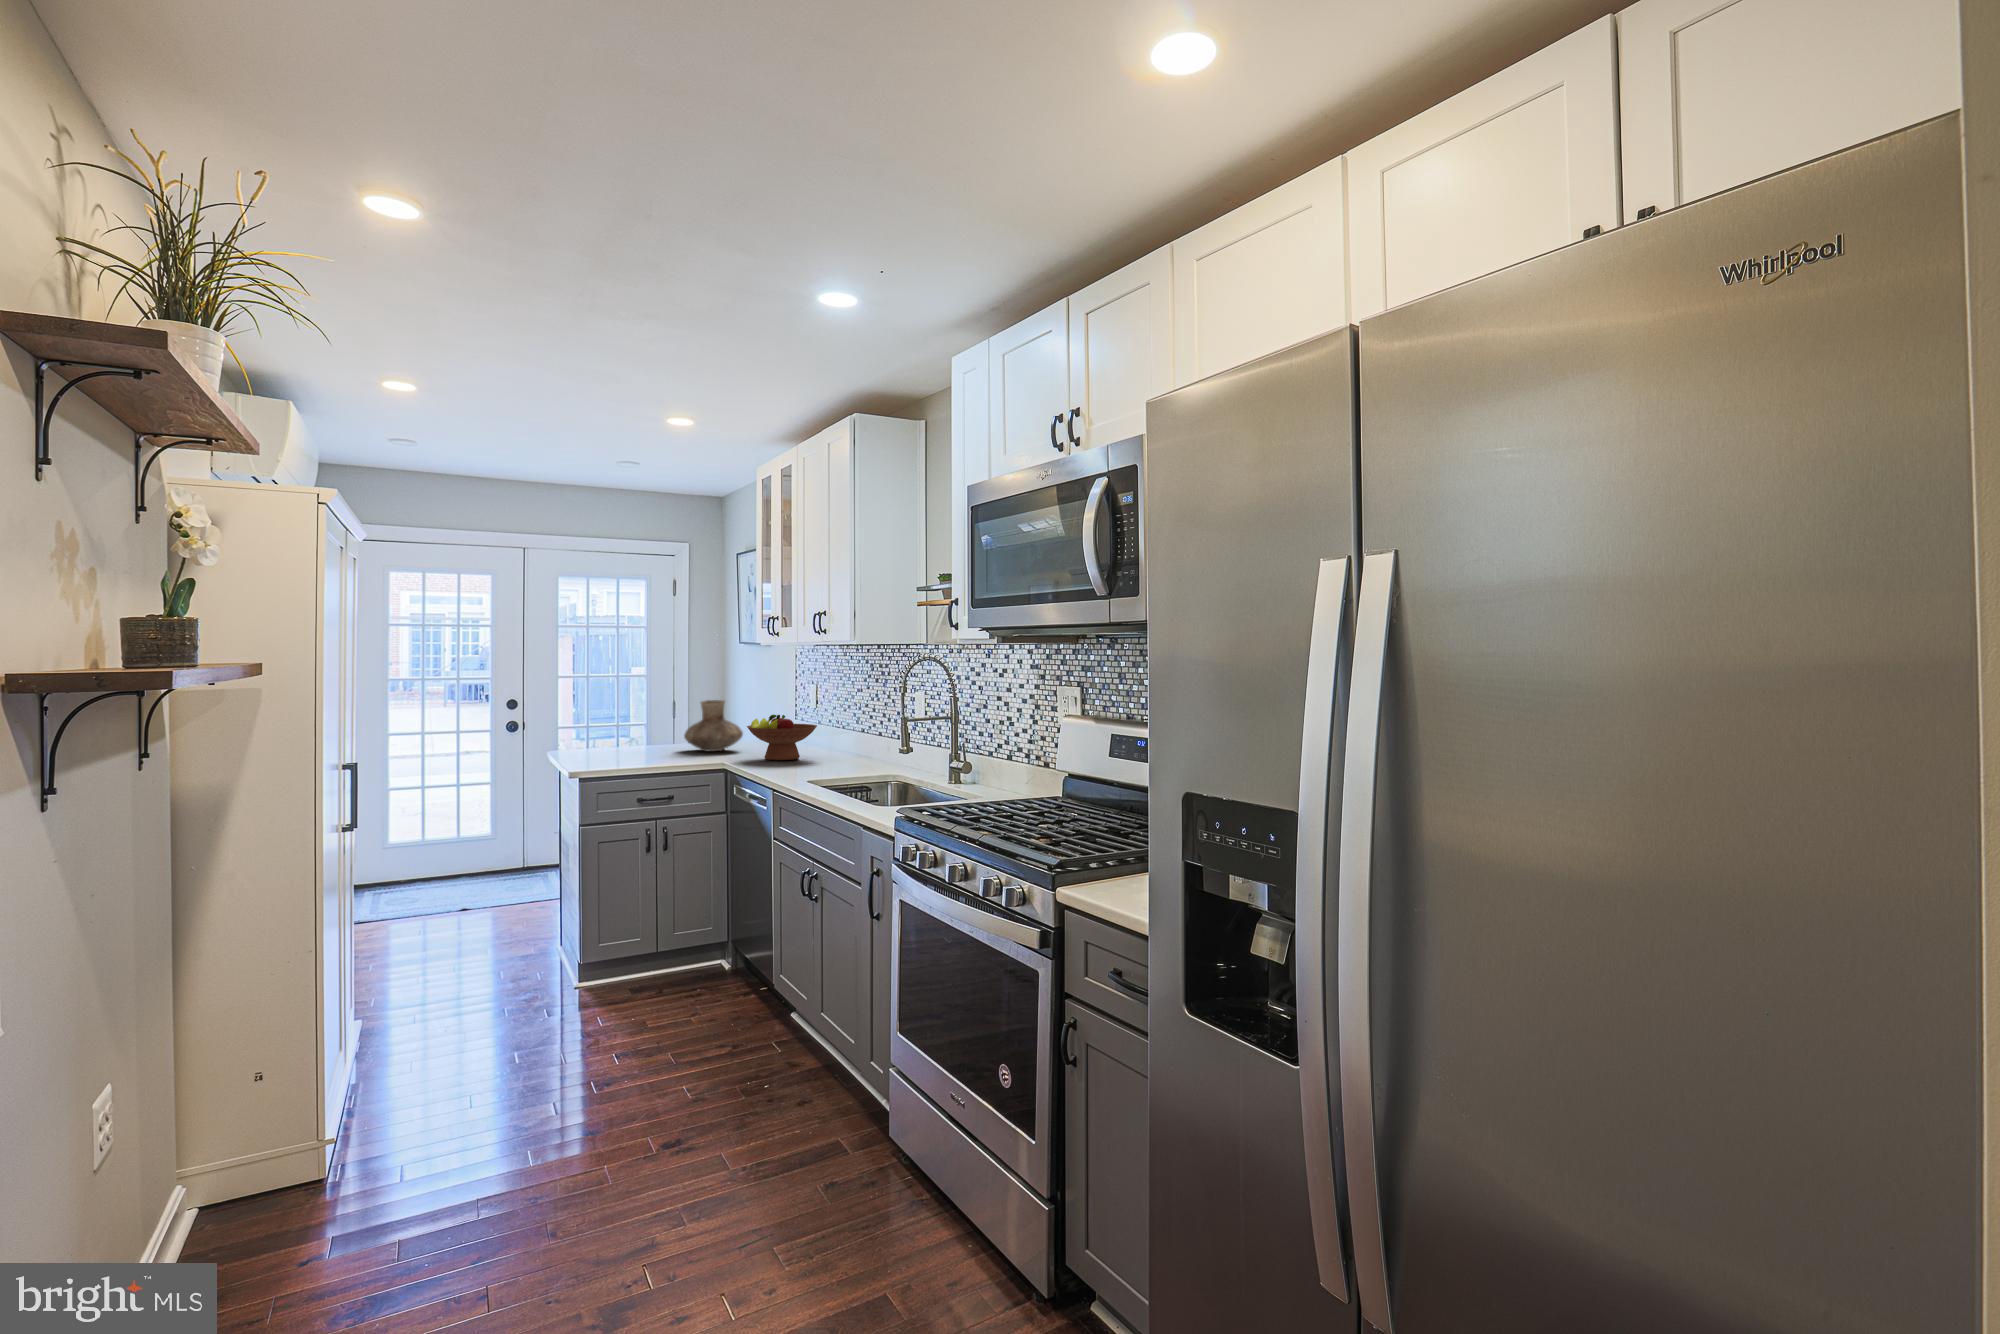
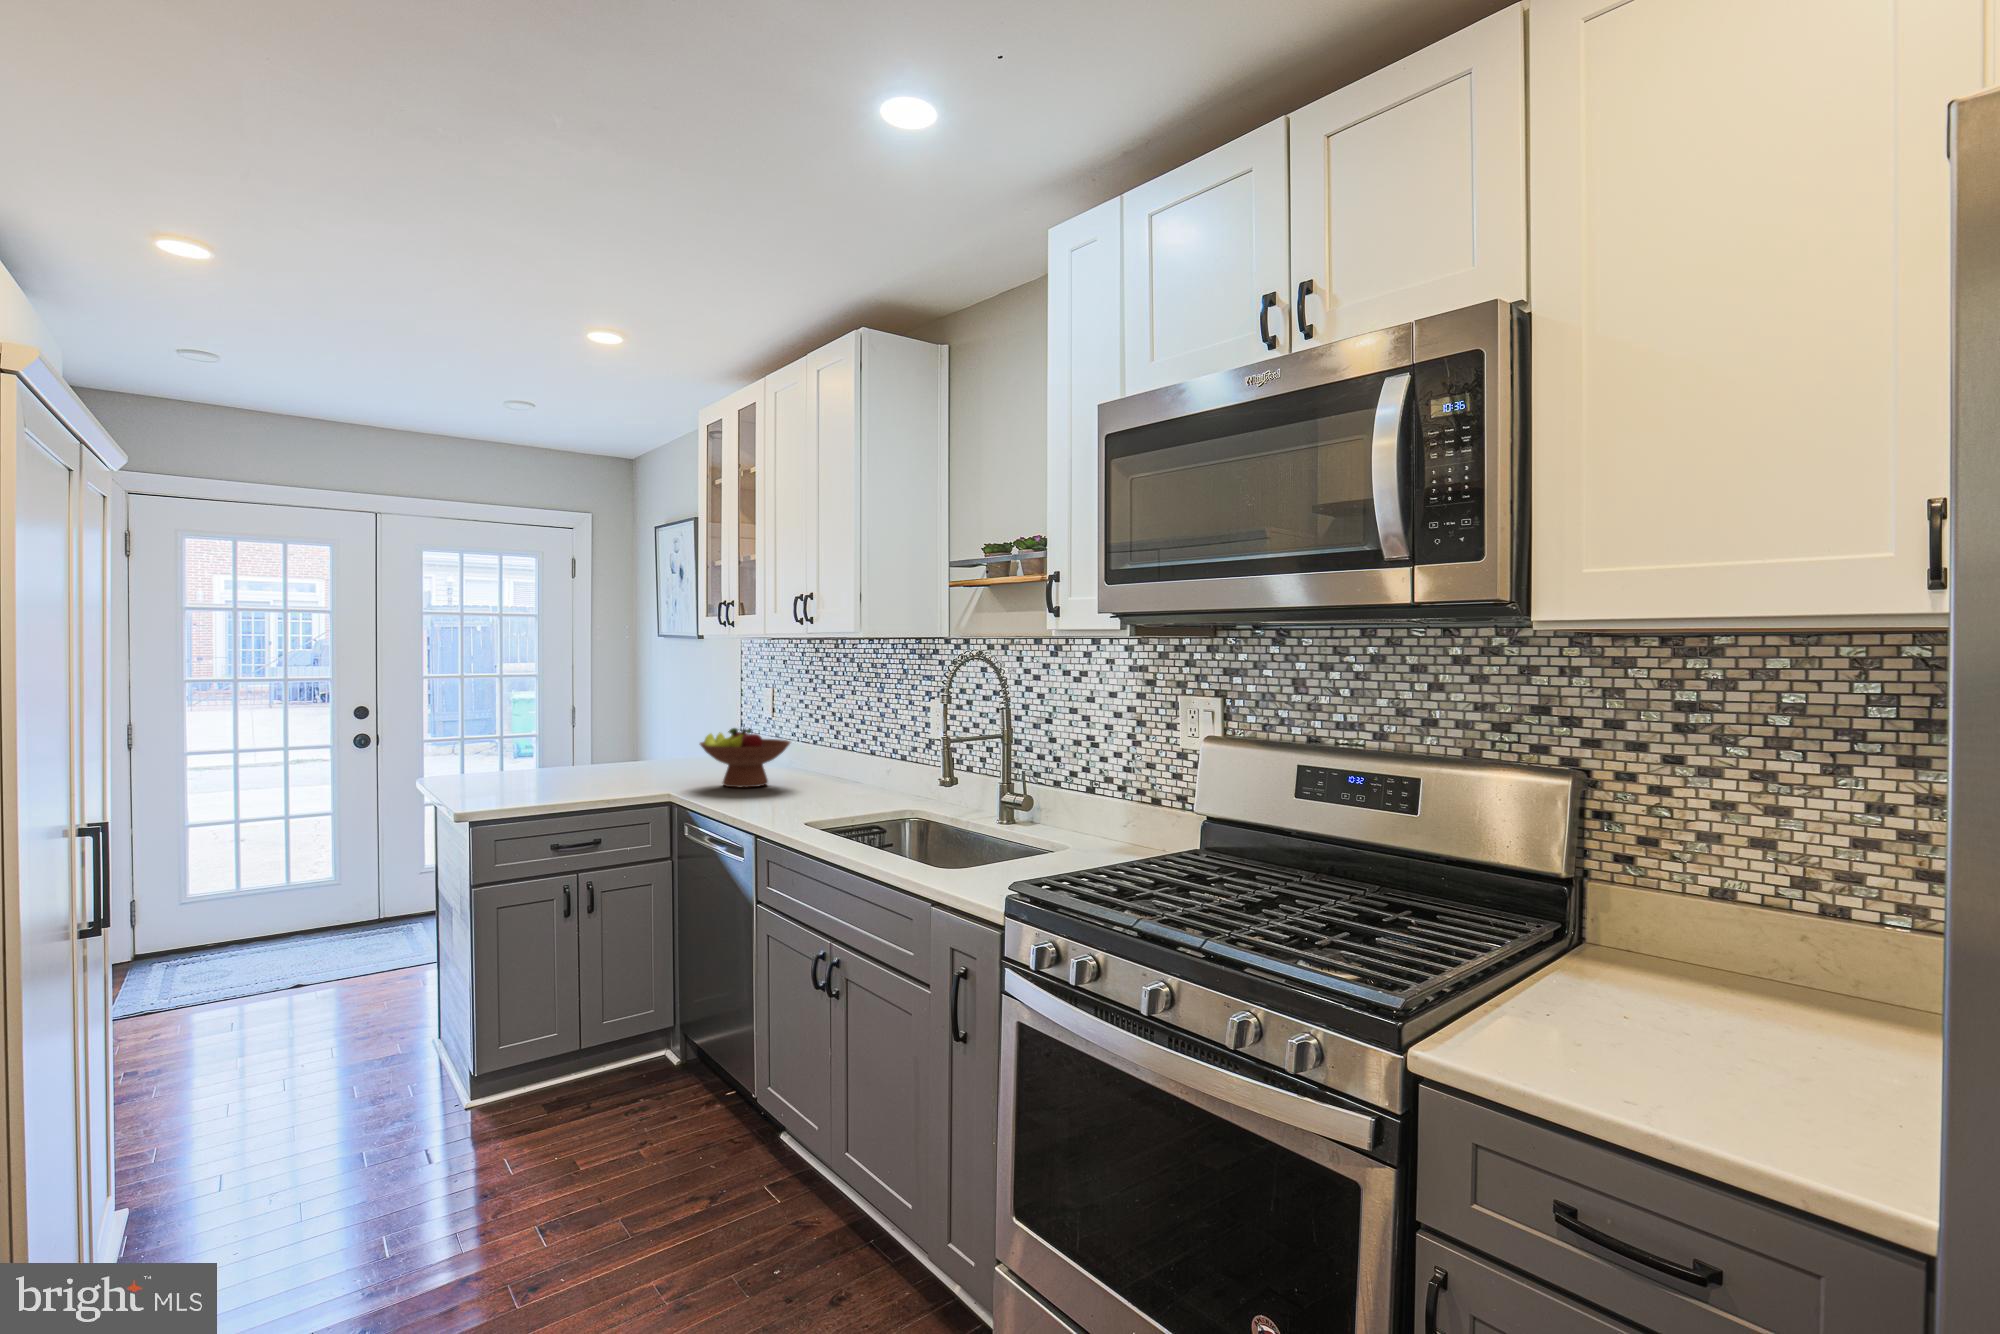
vase: present [684,700,743,751] -> none [608,708,685,775]

